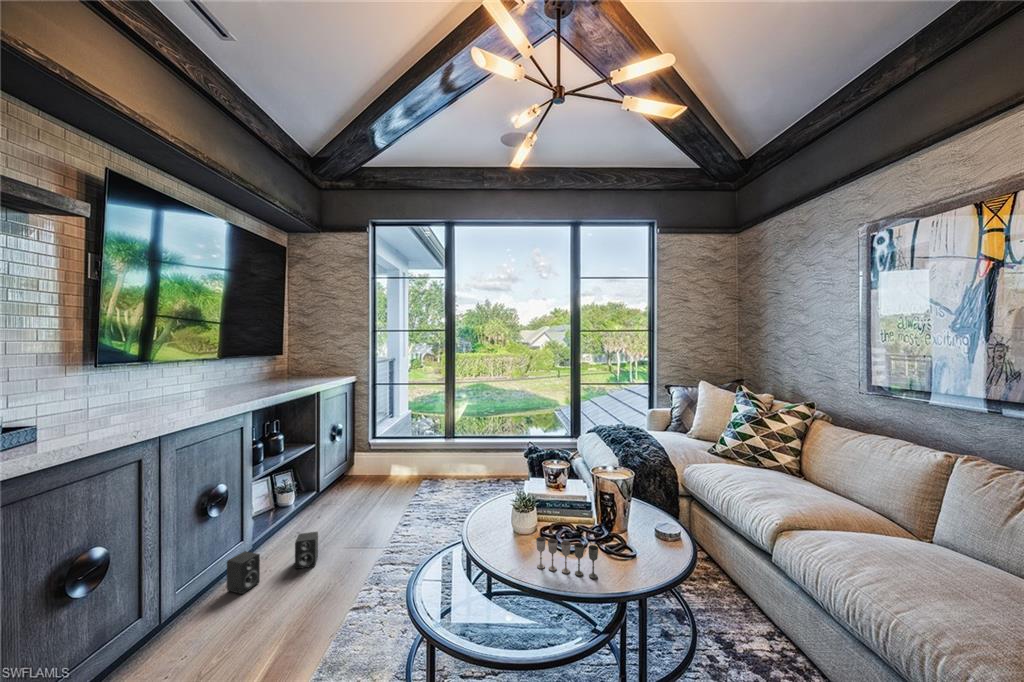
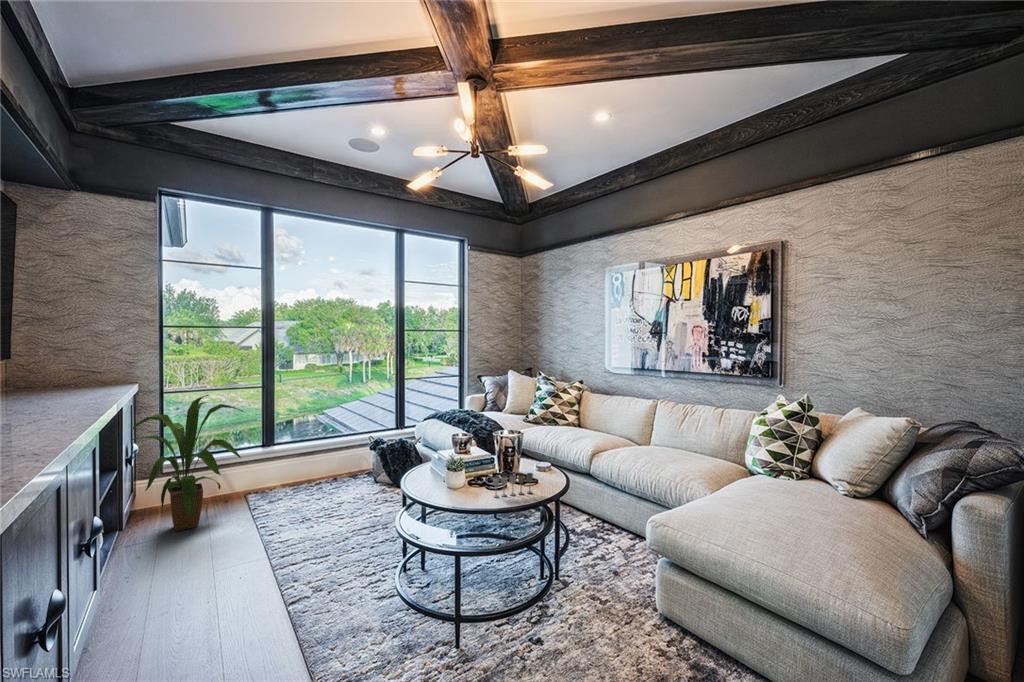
house plant: none [333,389,410,499] -> present [131,395,244,531]
speaker: present [227,532,318,594] -> none [90,560,196,653]

